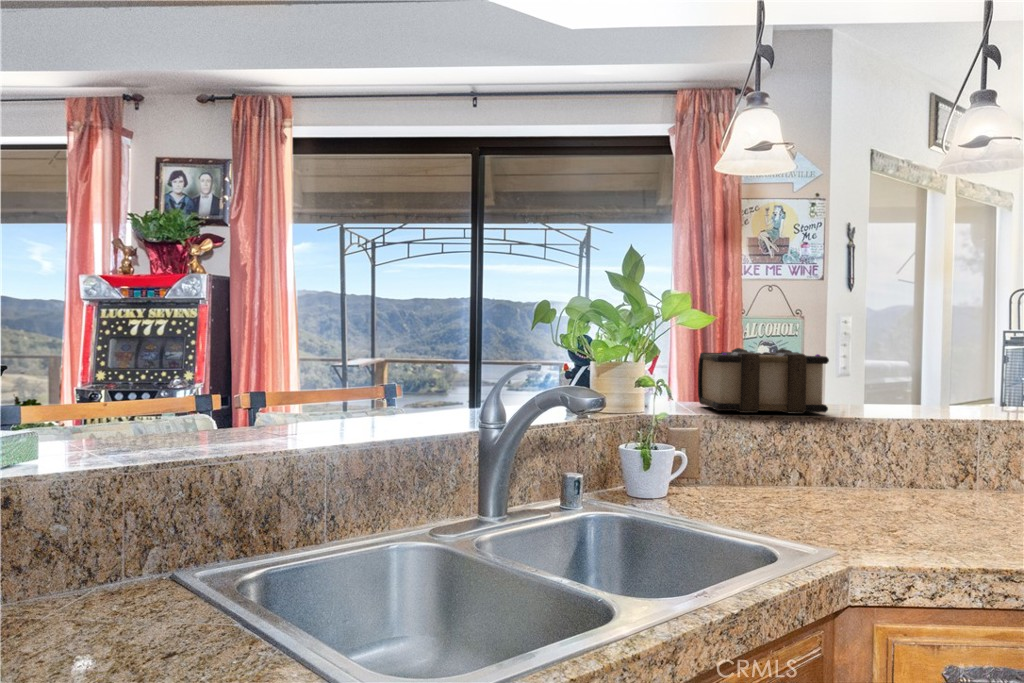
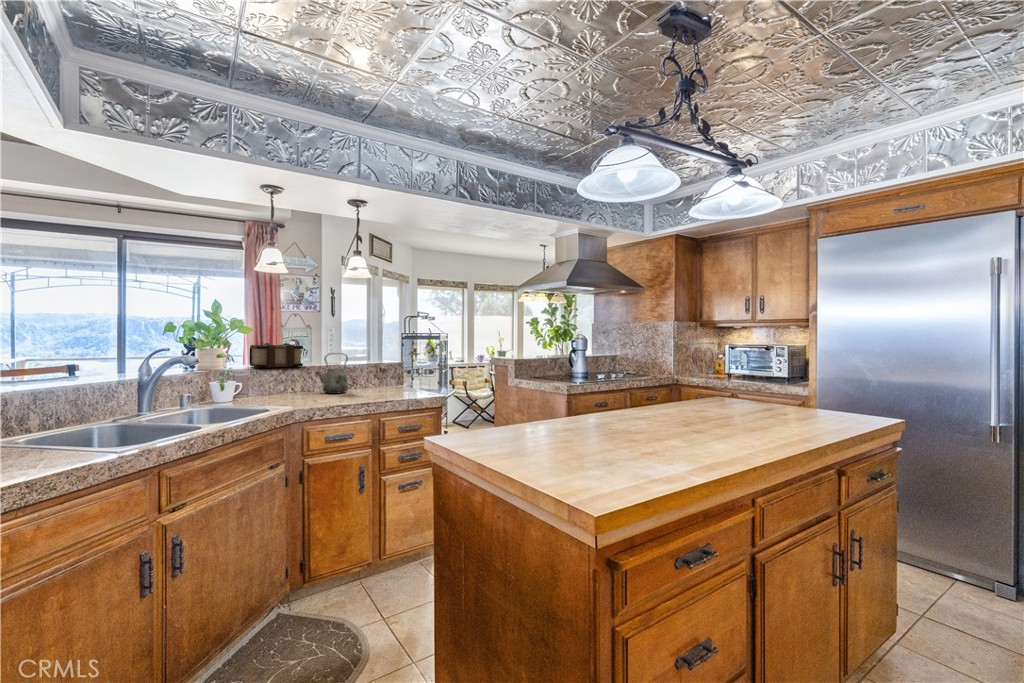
kettle: none [867,380,969,504] -> present [315,353,348,394]

